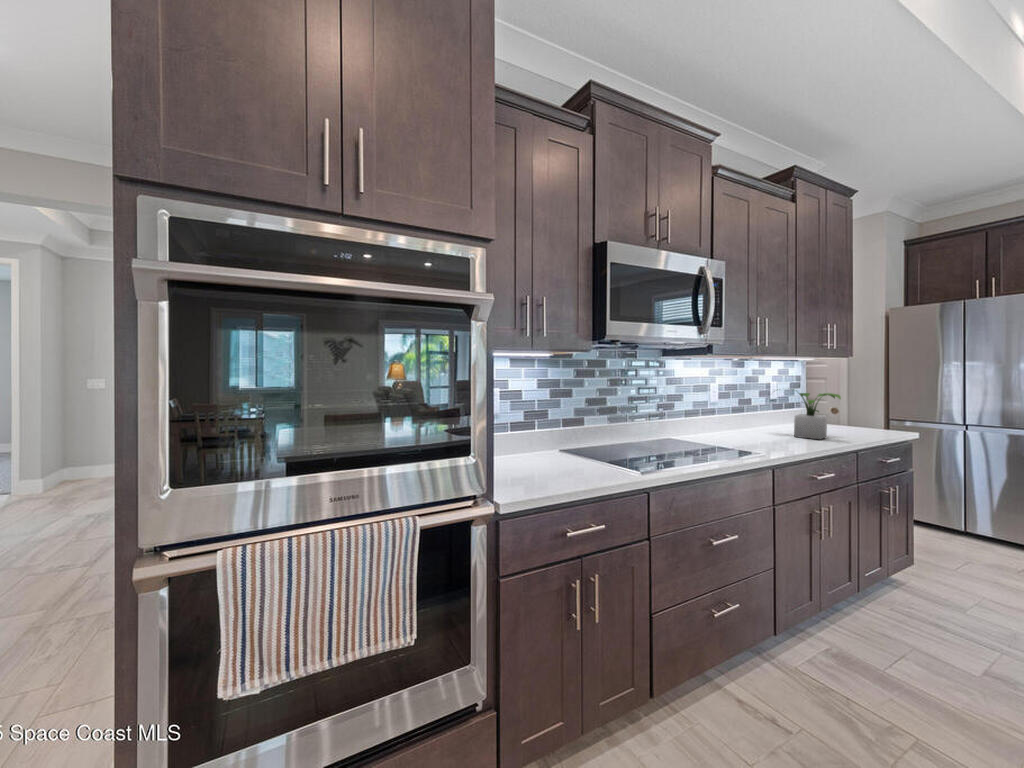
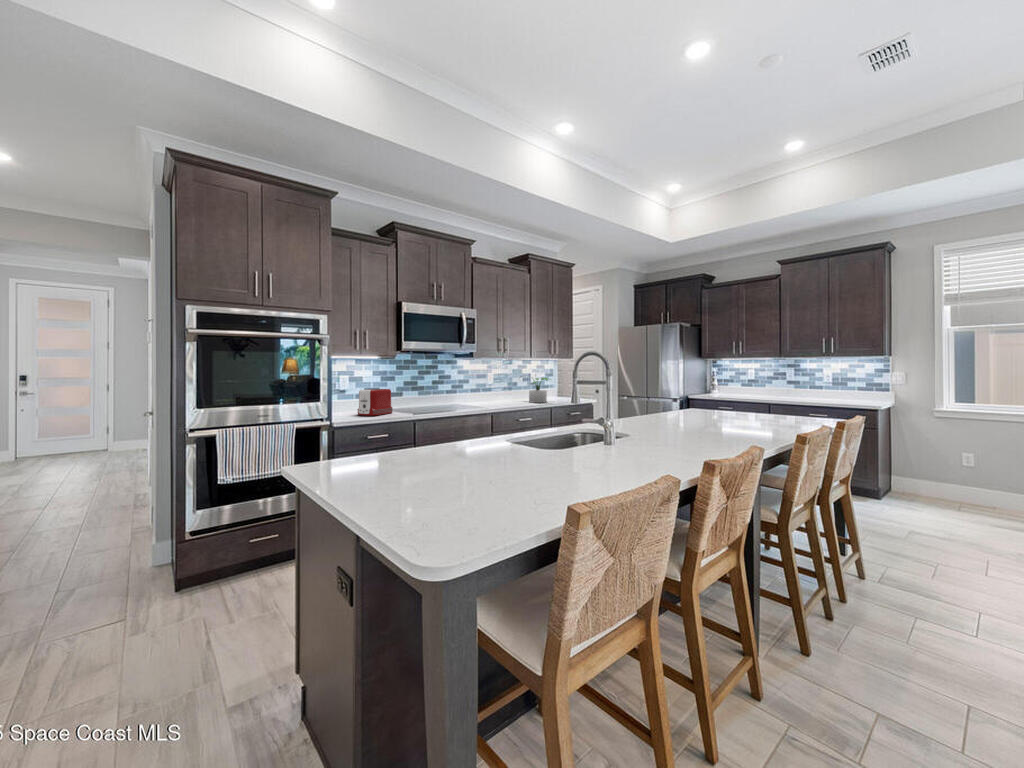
toaster: none [525,416,589,477] -> present [357,389,393,416]

